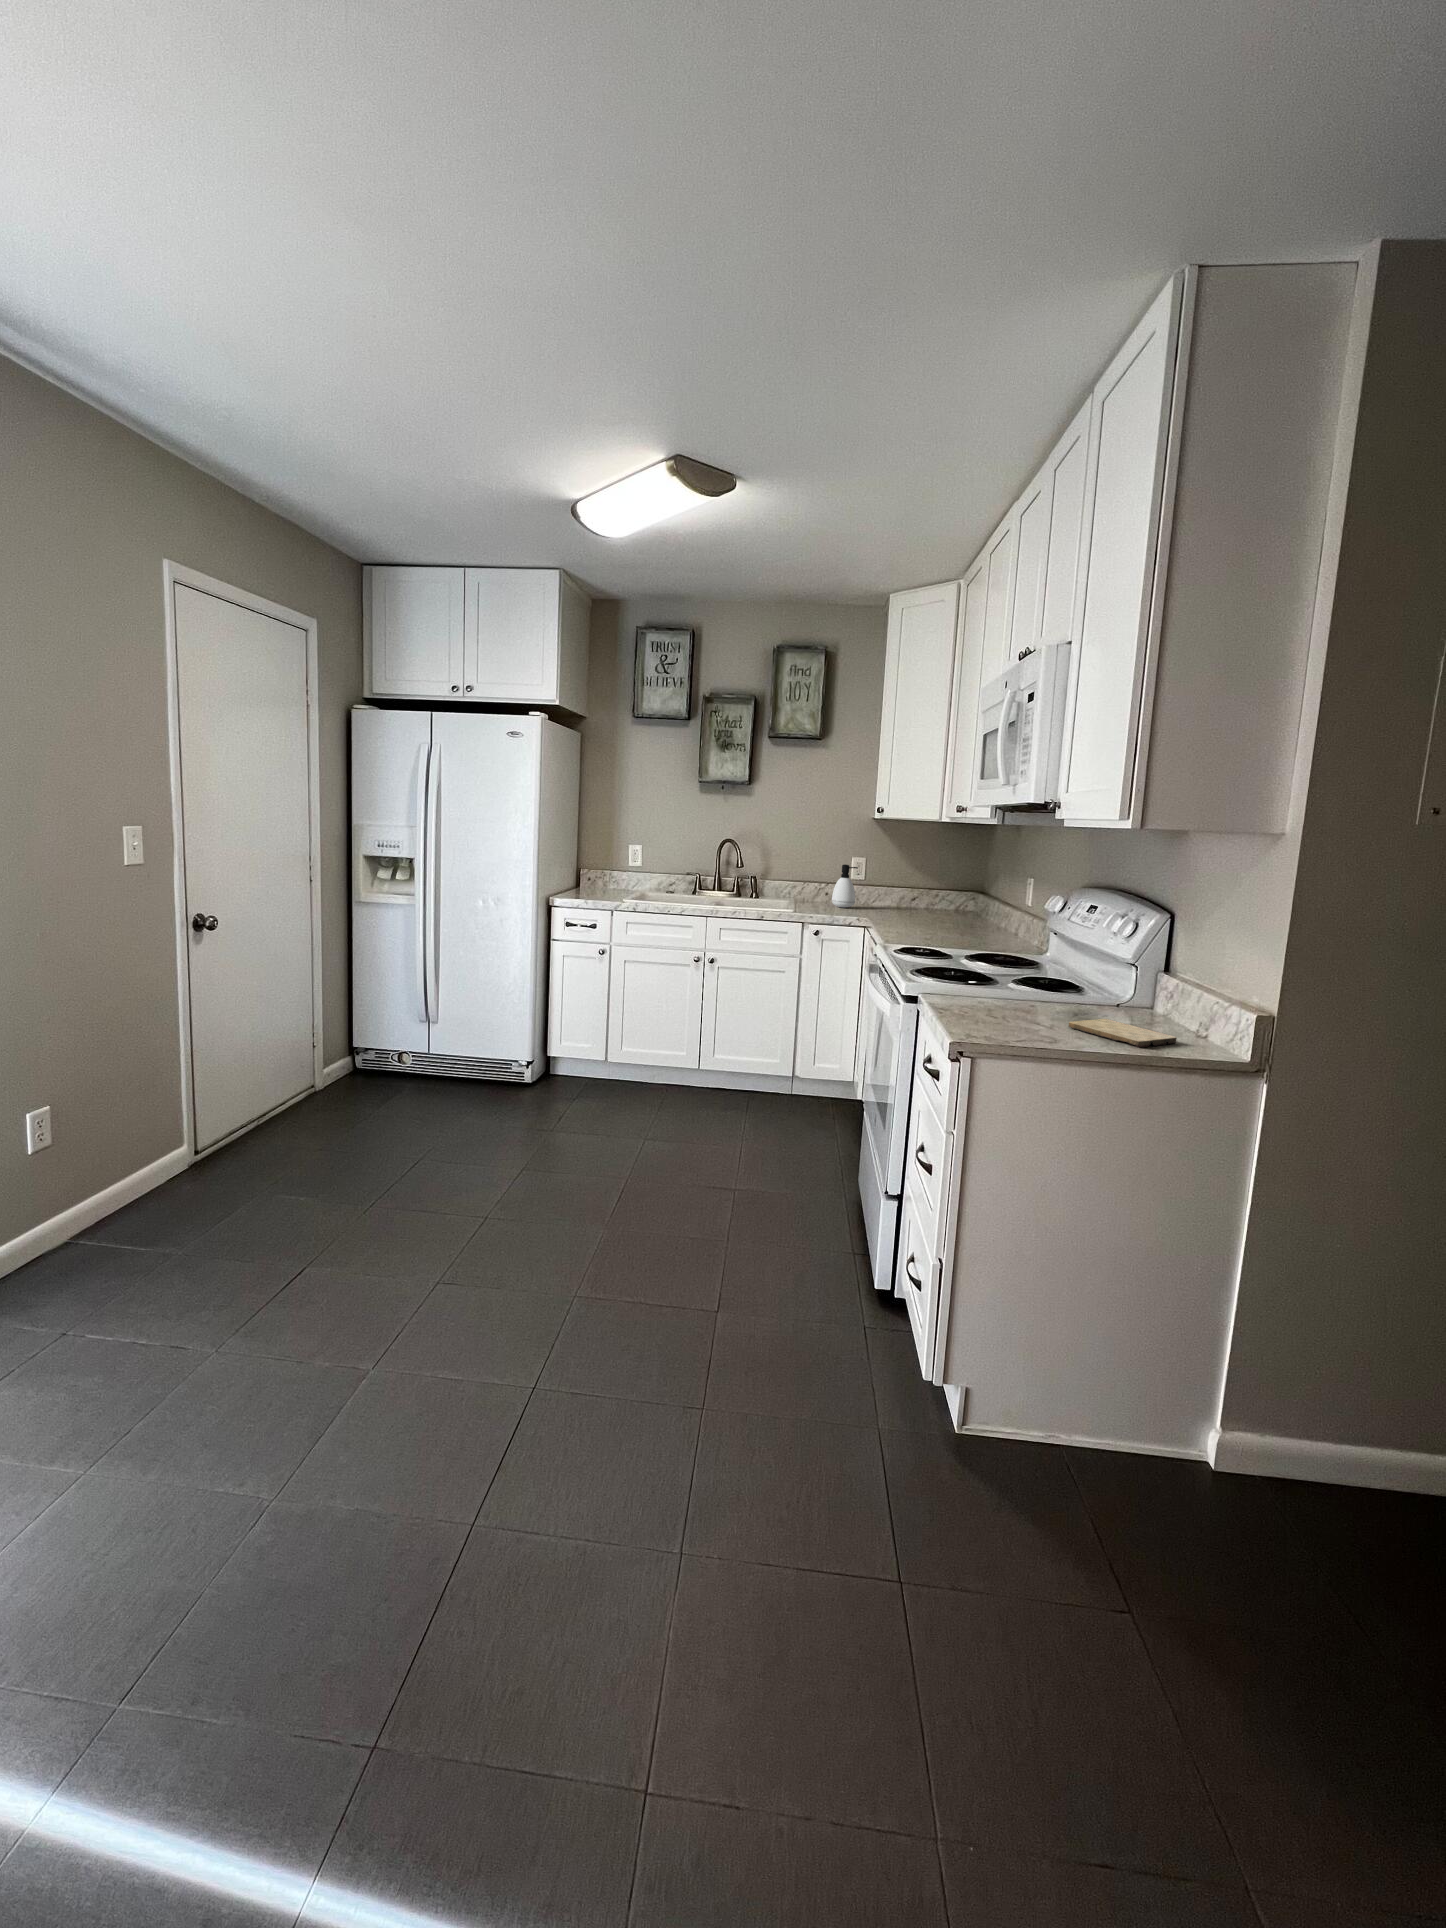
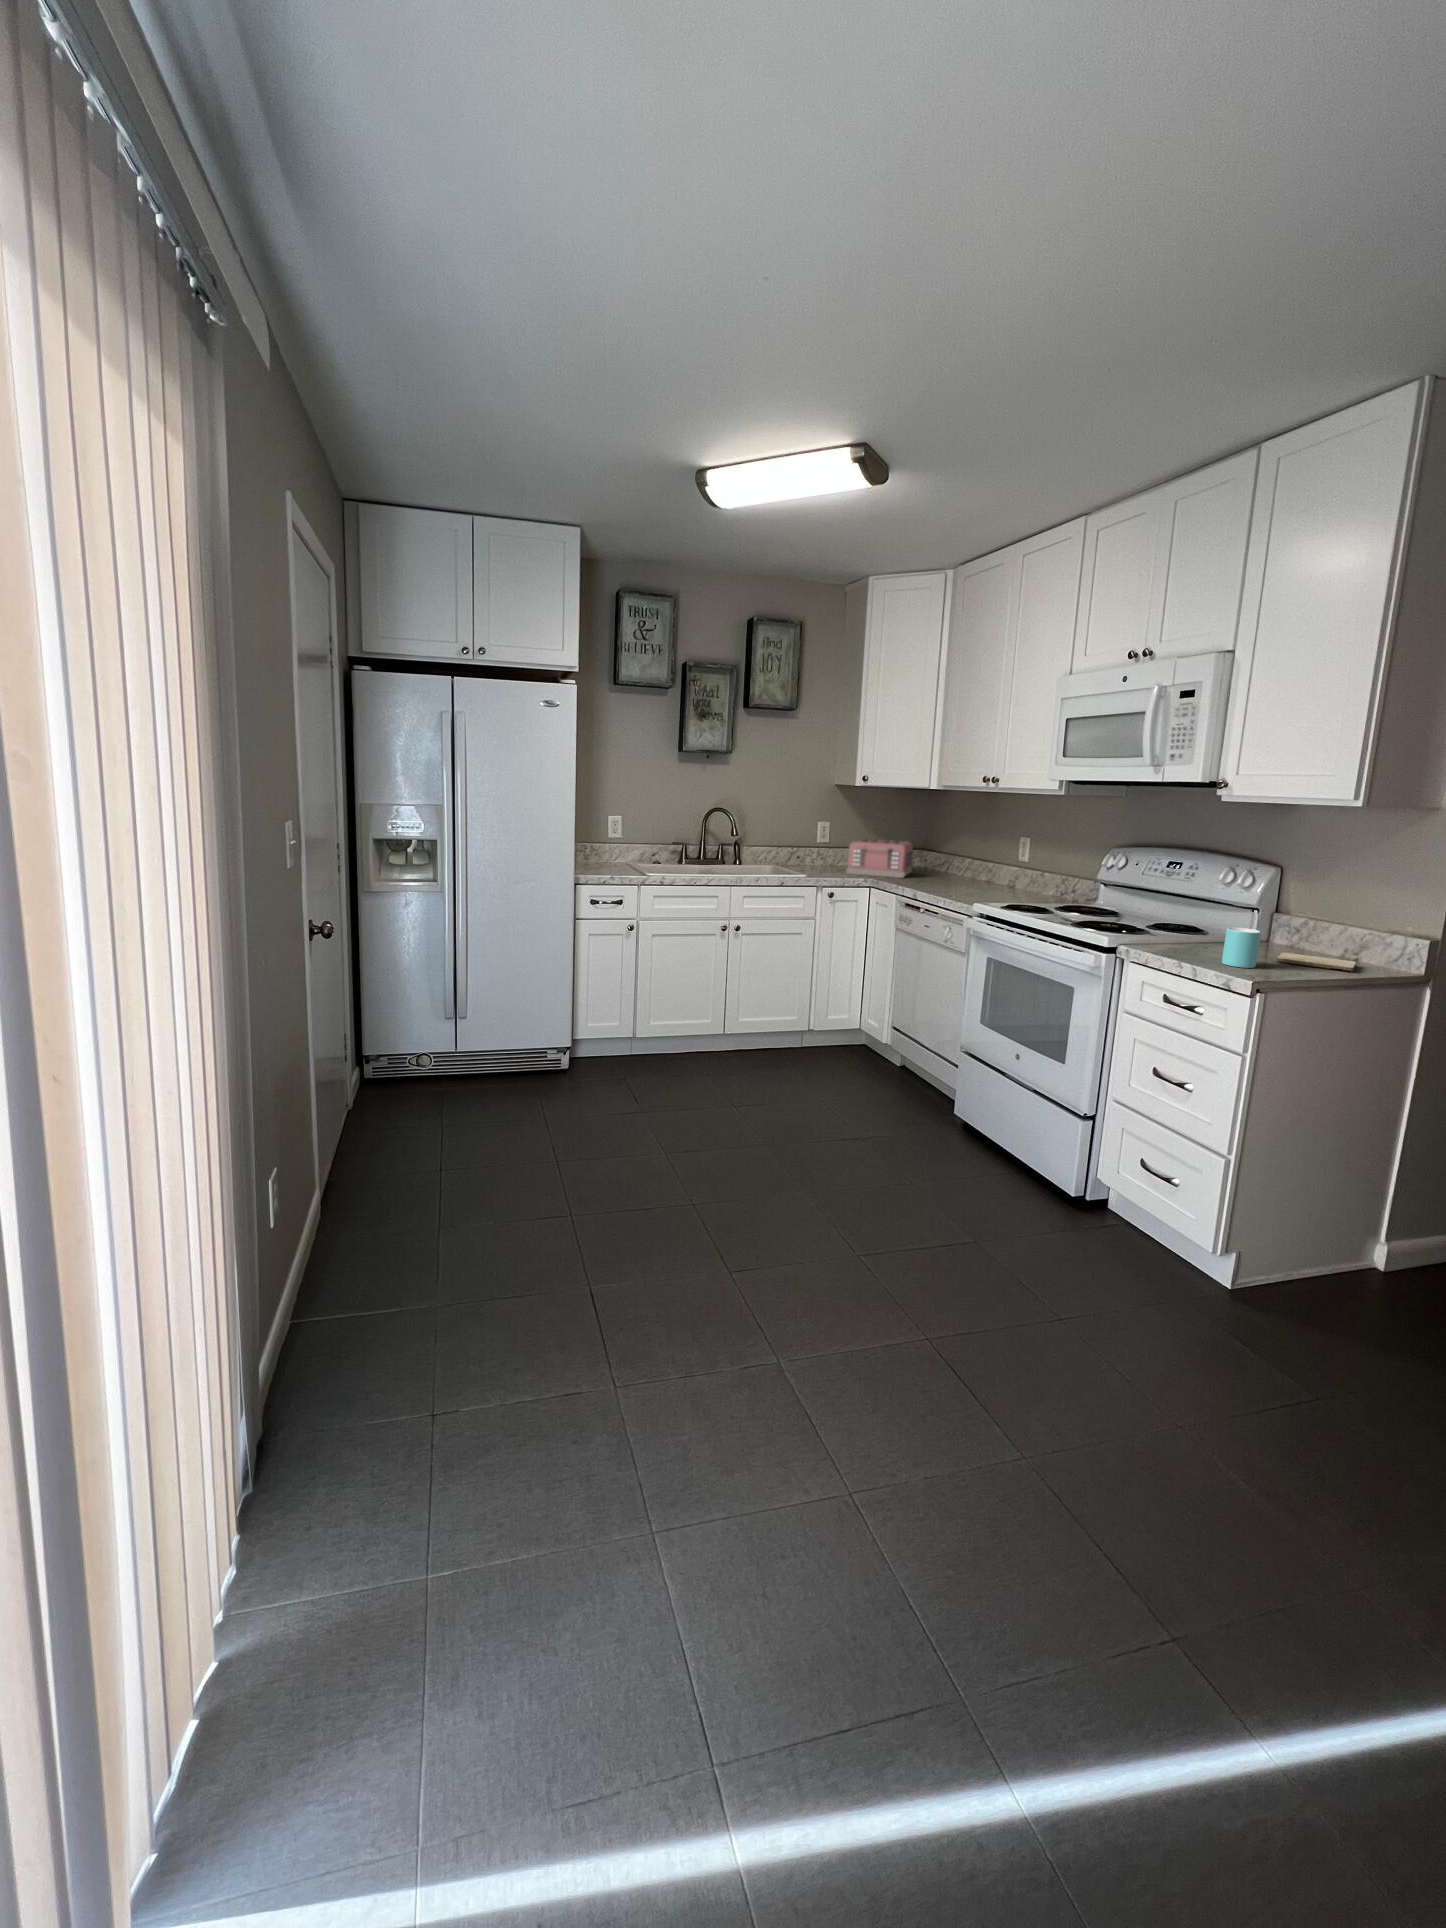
soap dispenser: present [832,865,858,908] -> none [804,828,828,868]
toaster: none [860,878,949,921] -> present [847,838,913,878]
mug: none [976,977,1028,1028] -> present [1222,927,1261,968]

